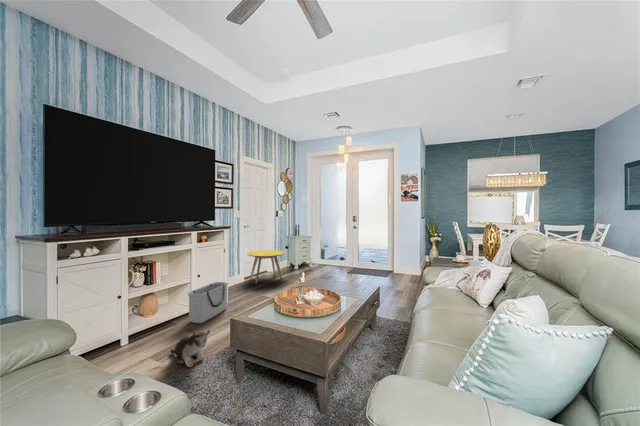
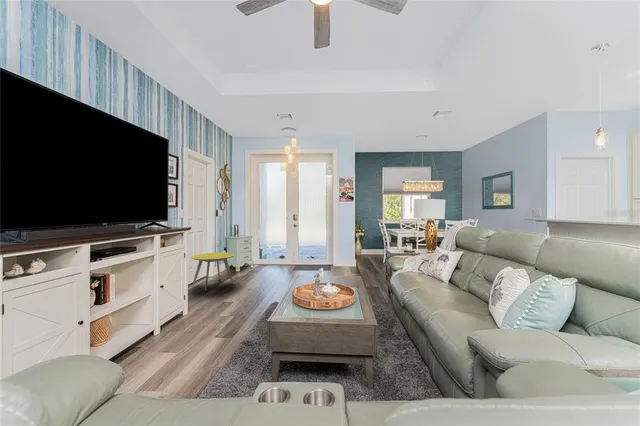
storage bin: present [188,282,228,323] -> none [158,290,196,340]
plush toy: present [171,330,210,367] -> none [169,339,233,384]

